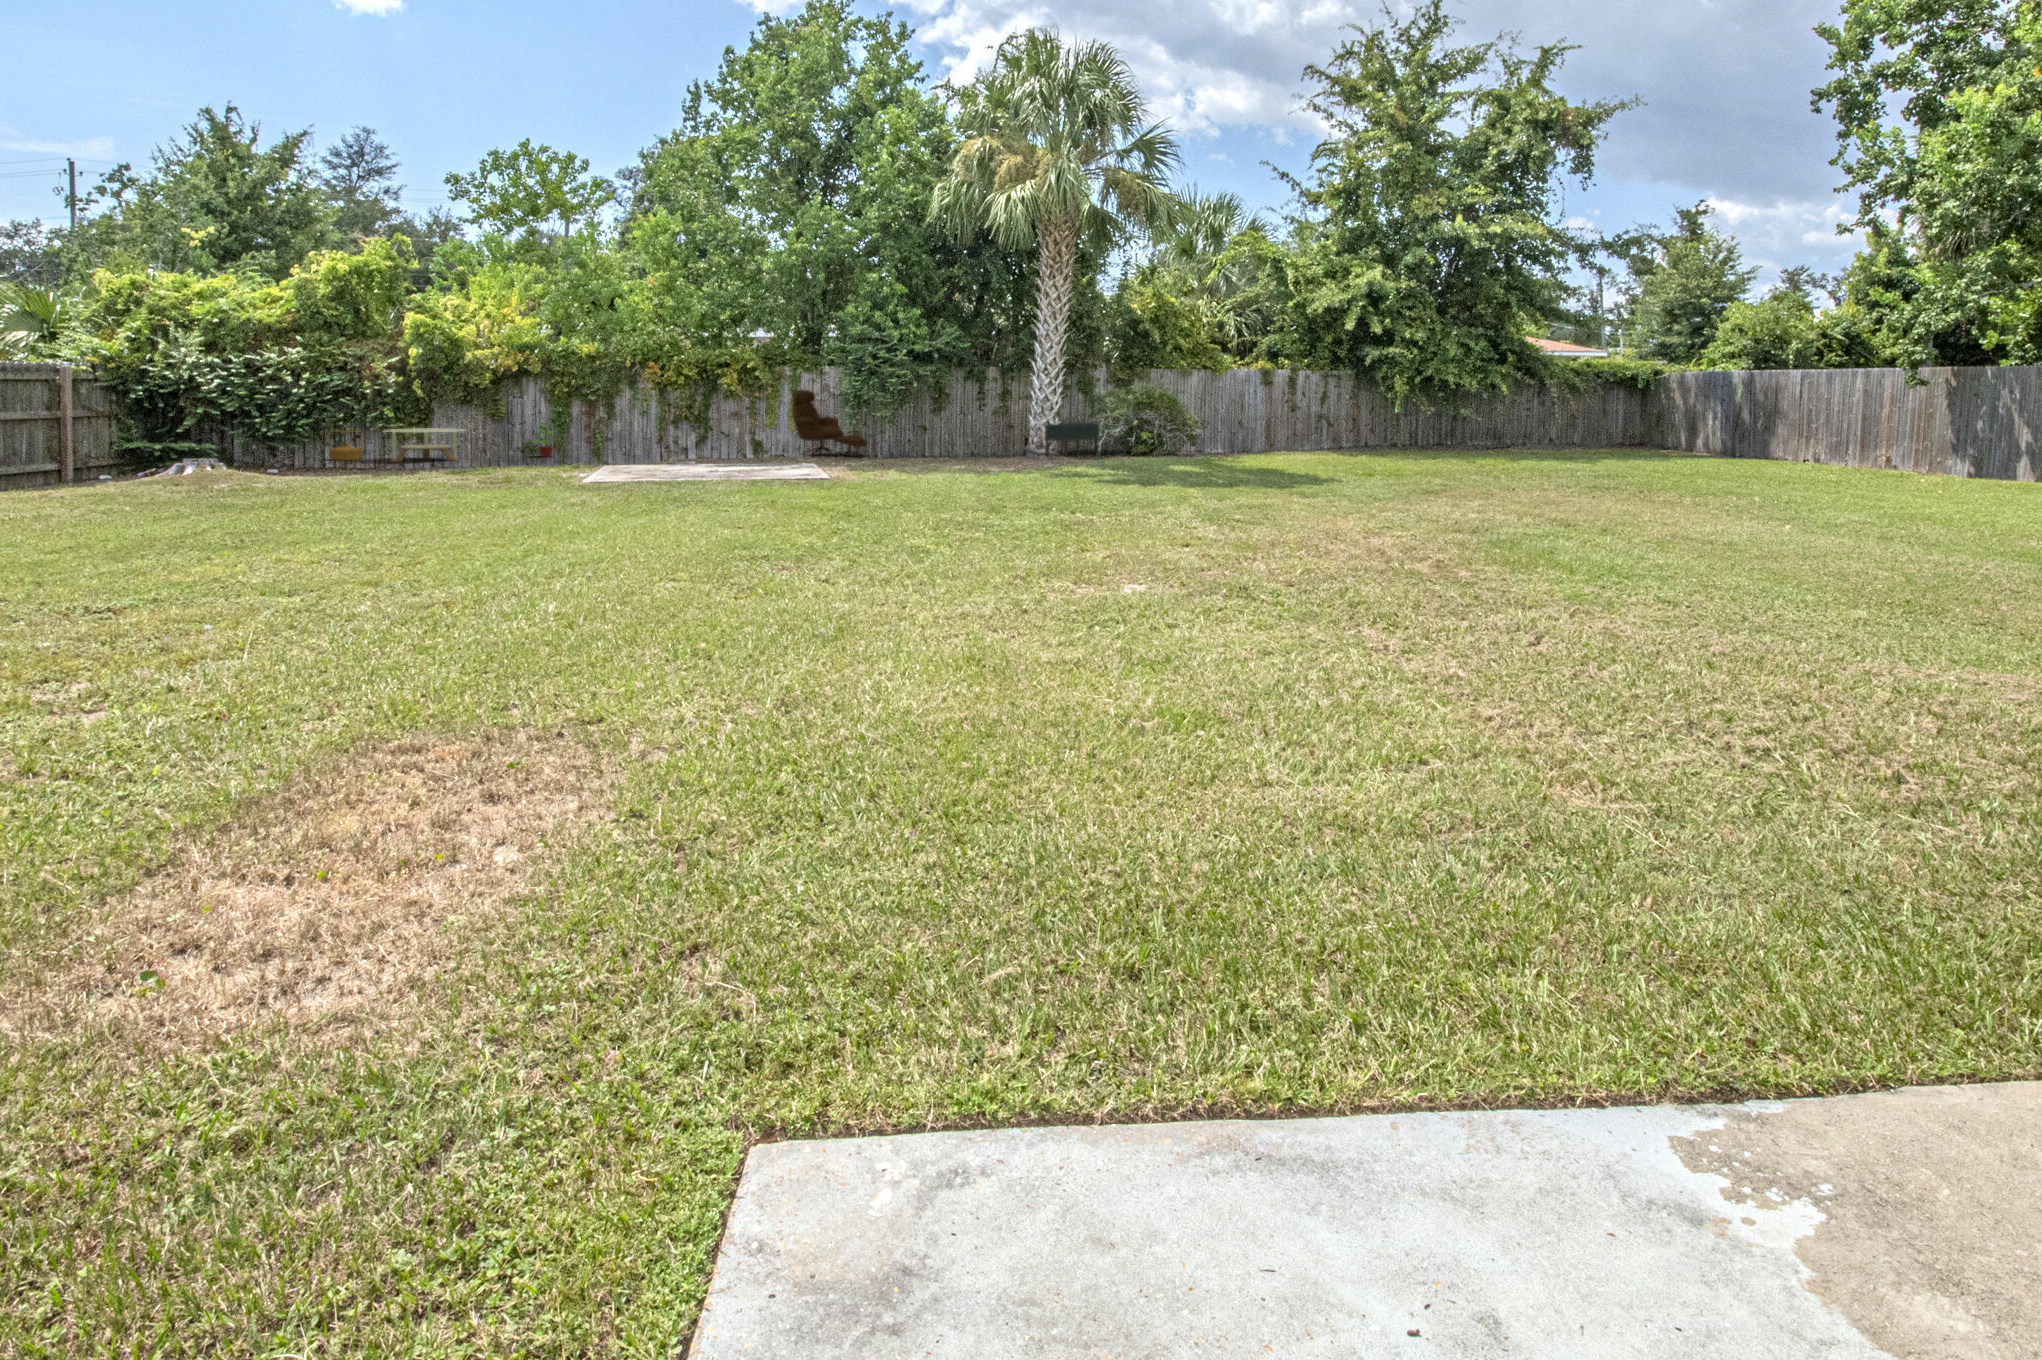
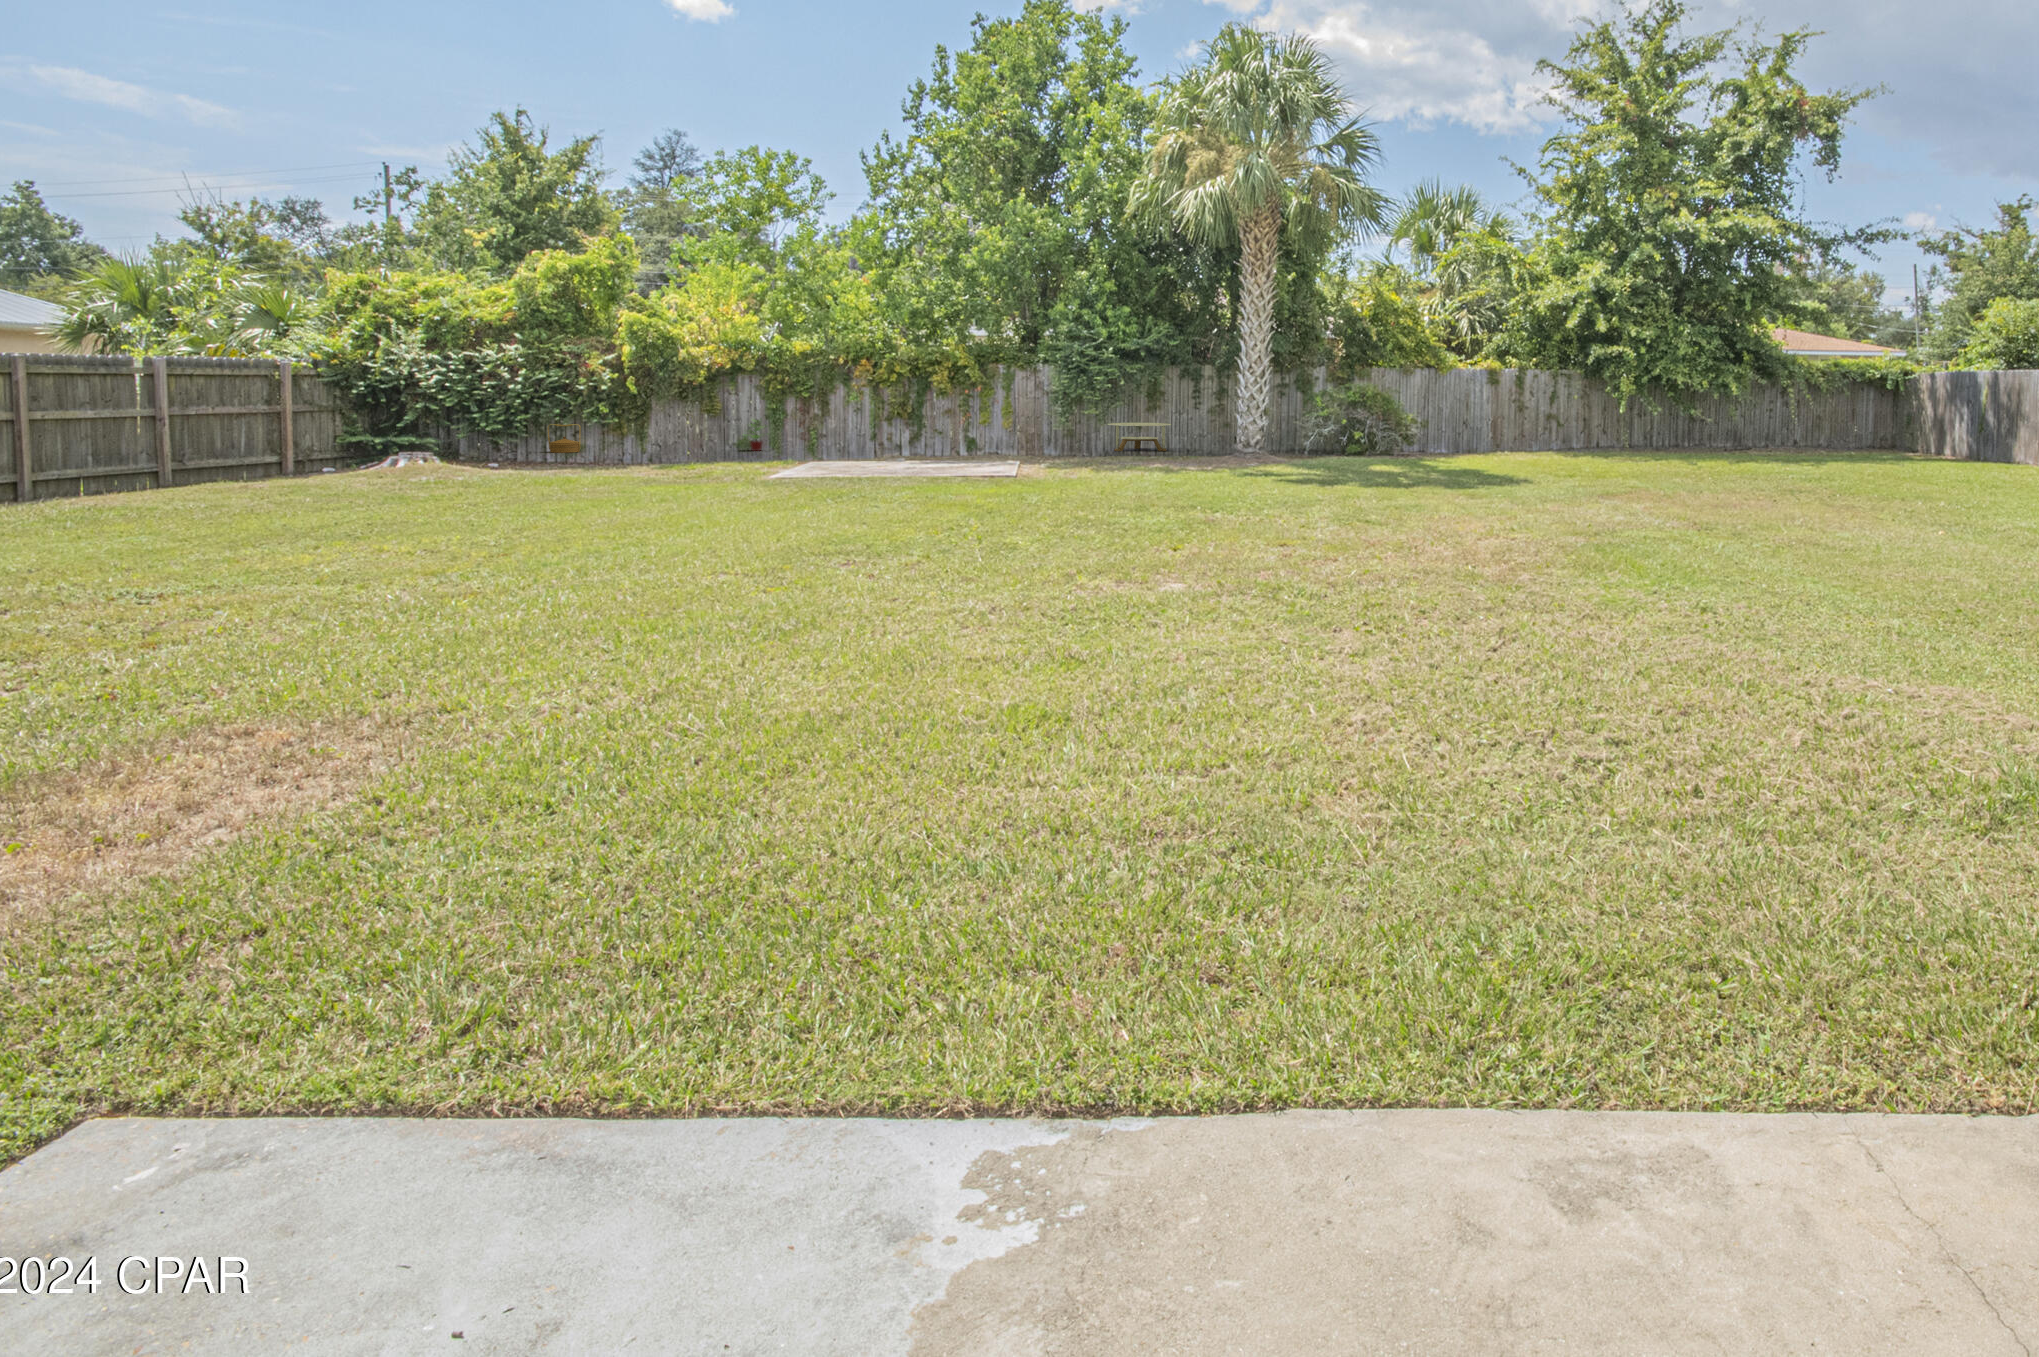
lounge chair: present [792,390,867,455] -> none [996,387,1069,453]
bench: present [1045,422,1099,456] -> none [1245,419,1304,453]
round table: present [386,428,463,462] -> present [1108,423,1171,451]

